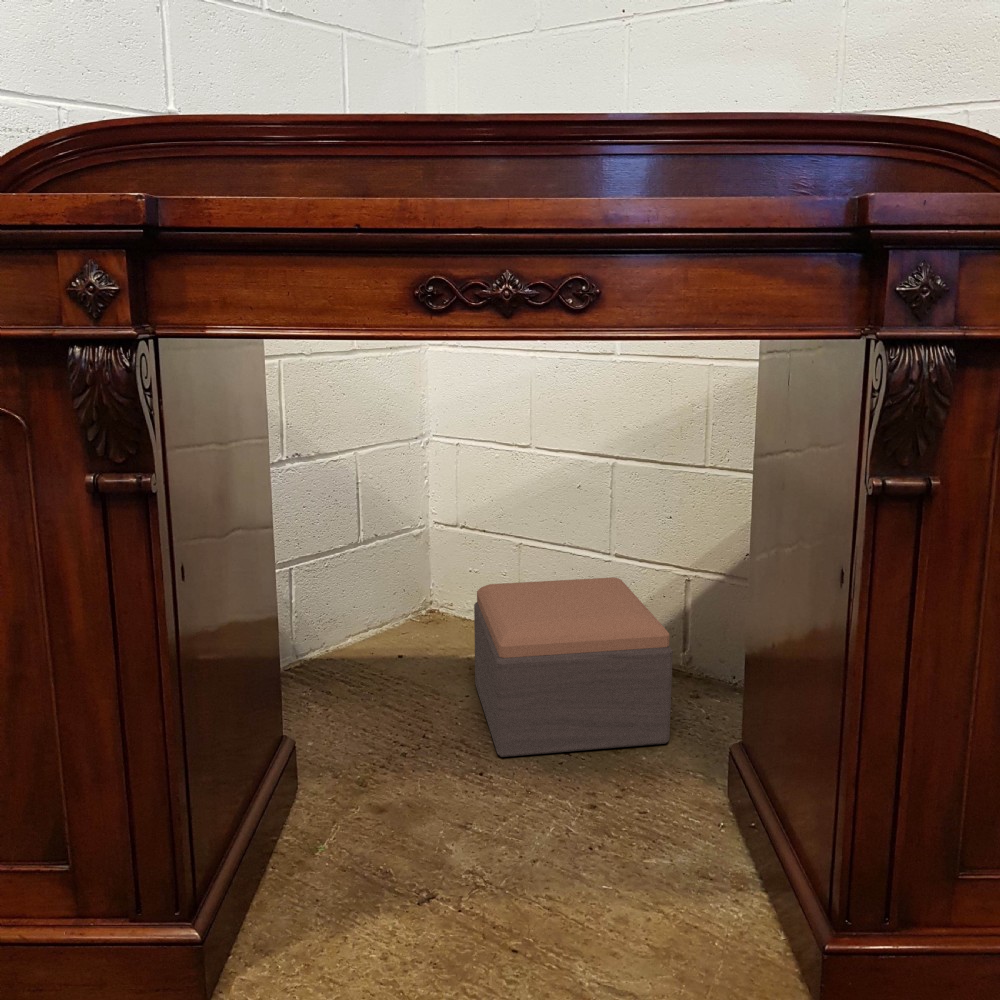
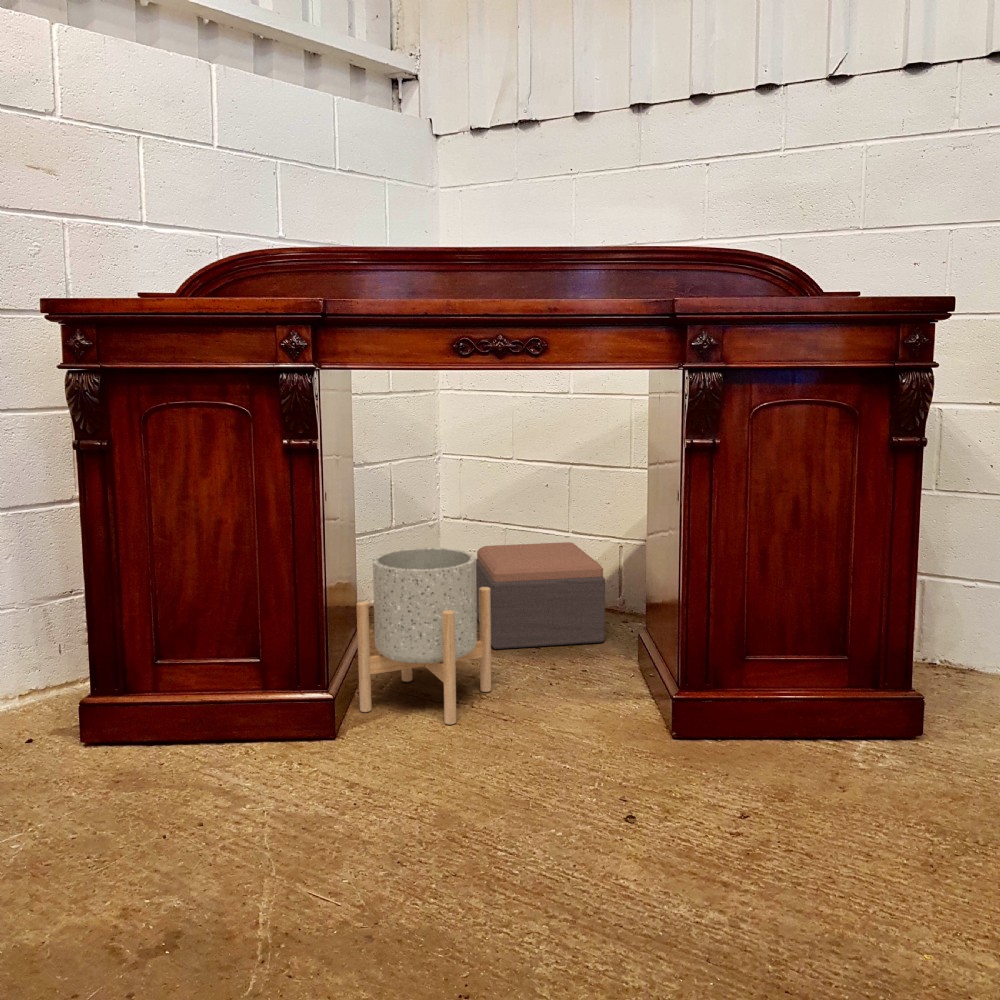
planter: none [255,630,492,964] -> present [357,548,491,725]

